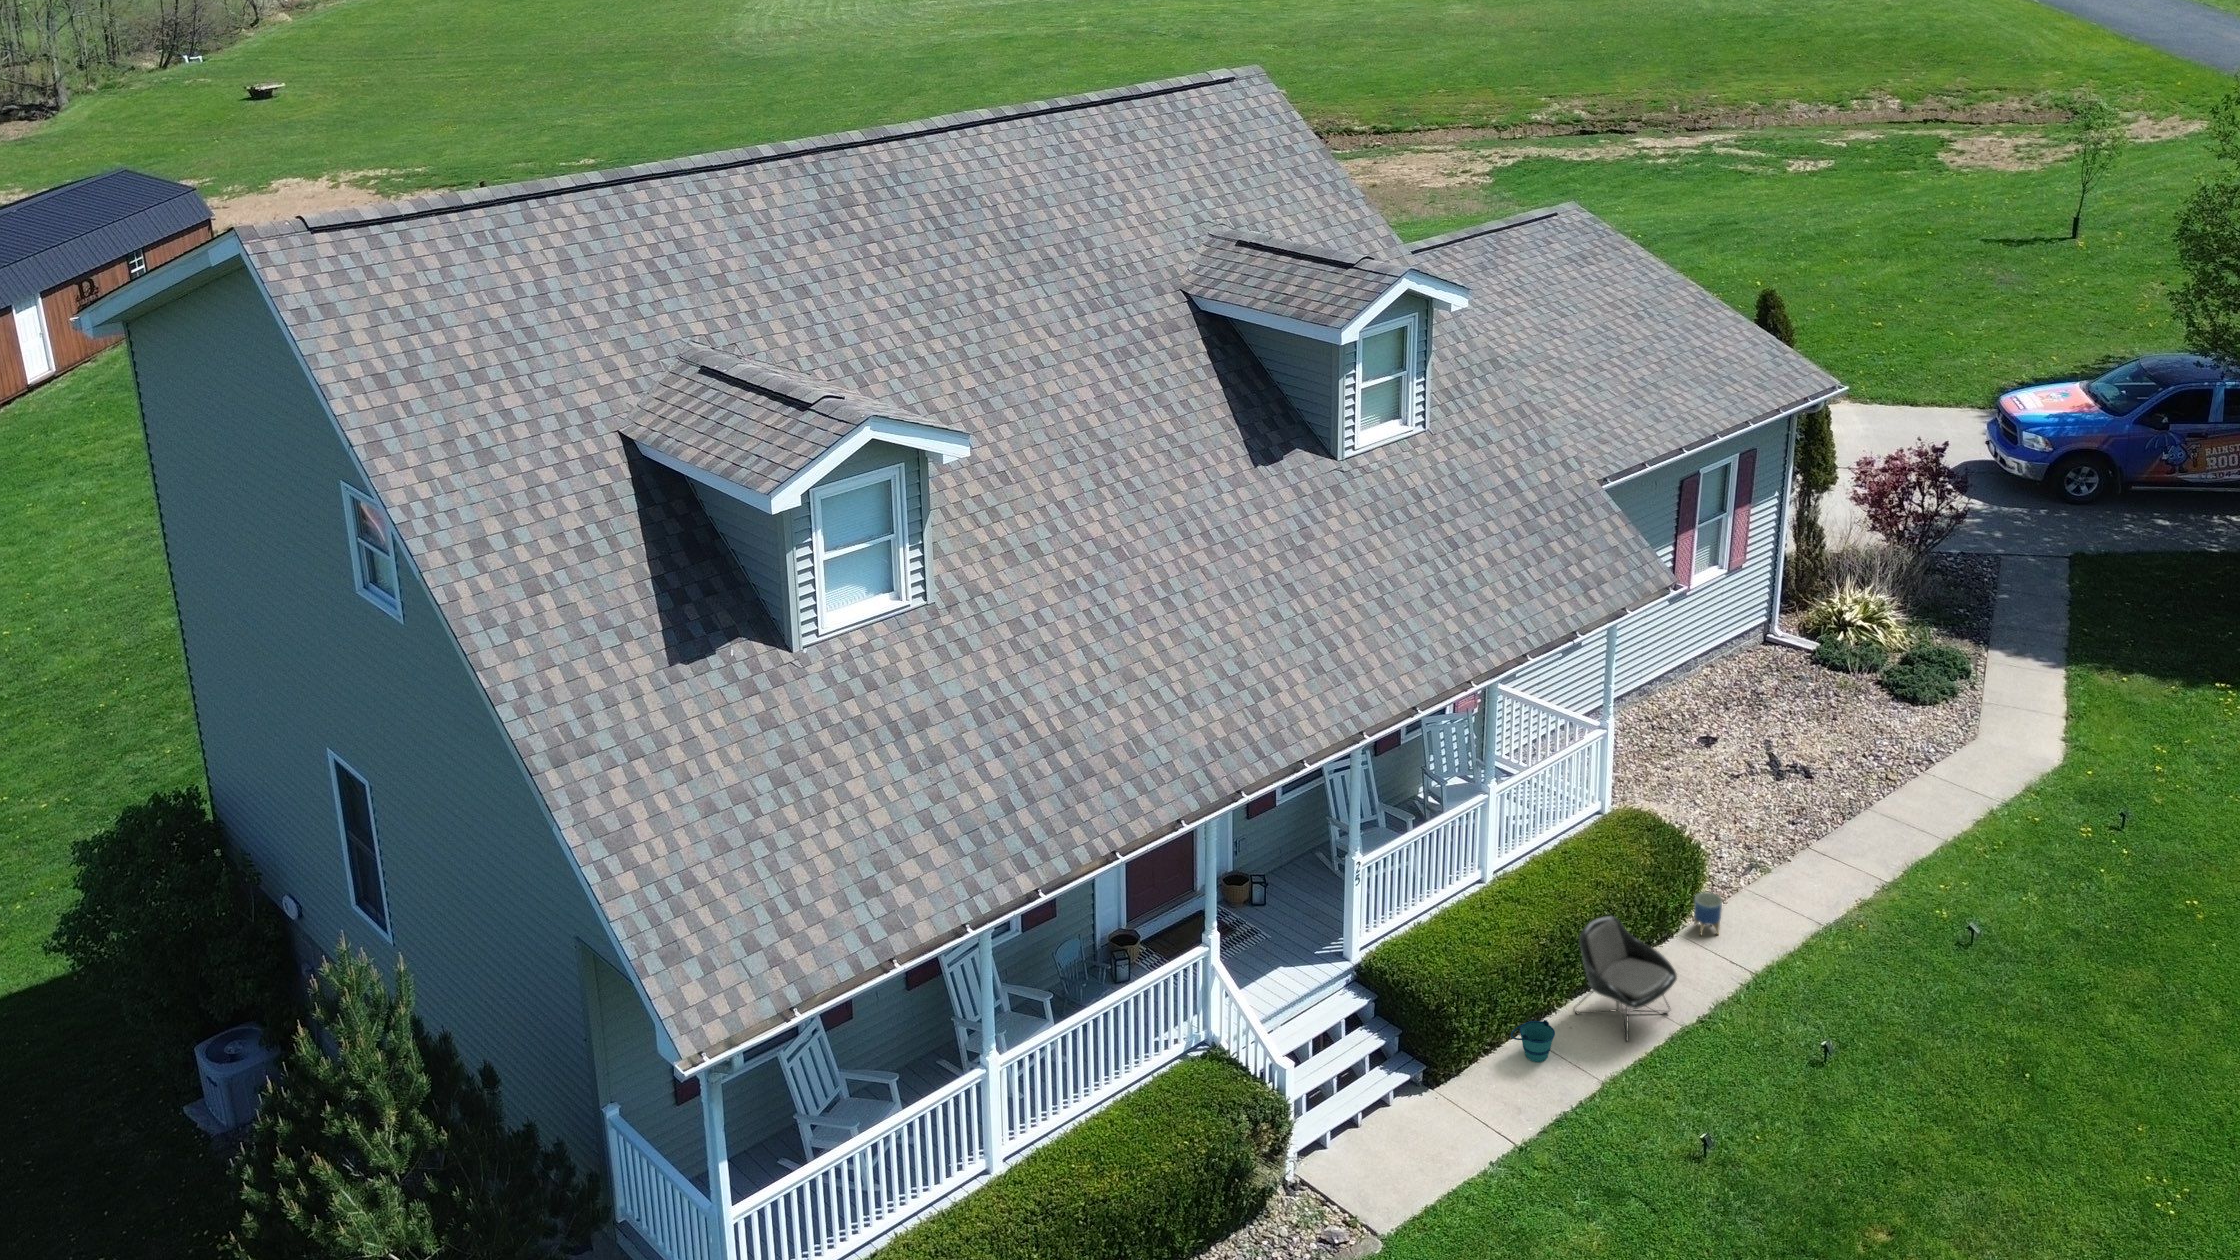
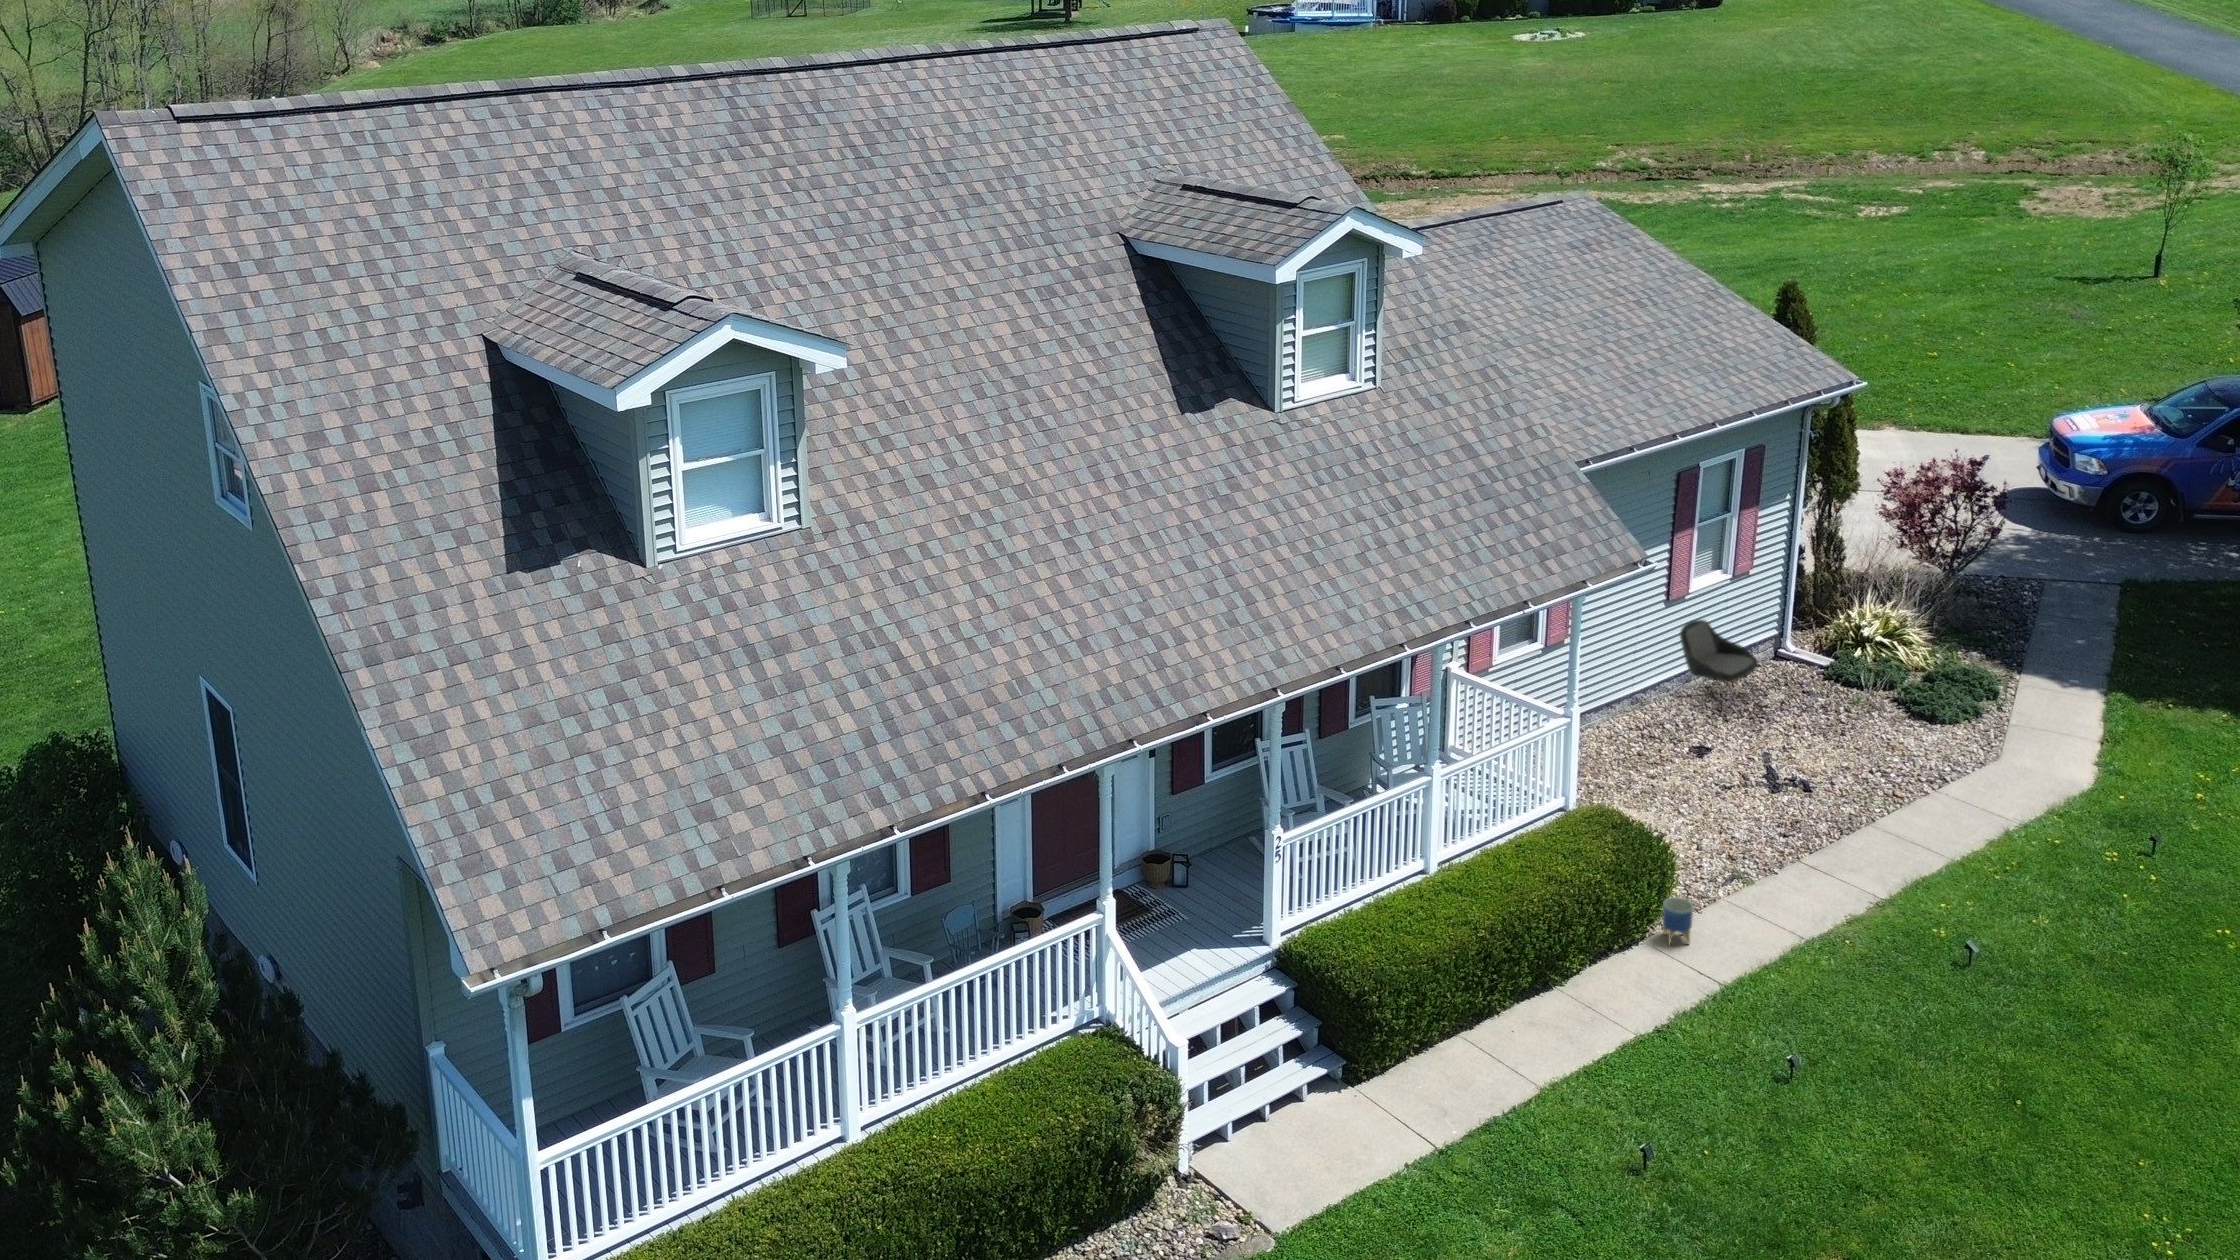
lounge chair: present [1575,916,1677,1041] -> present [1680,620,1758,711]
bucket: present [1511,1020,1555,1062] -> none [1445,1020,1492,1065]

